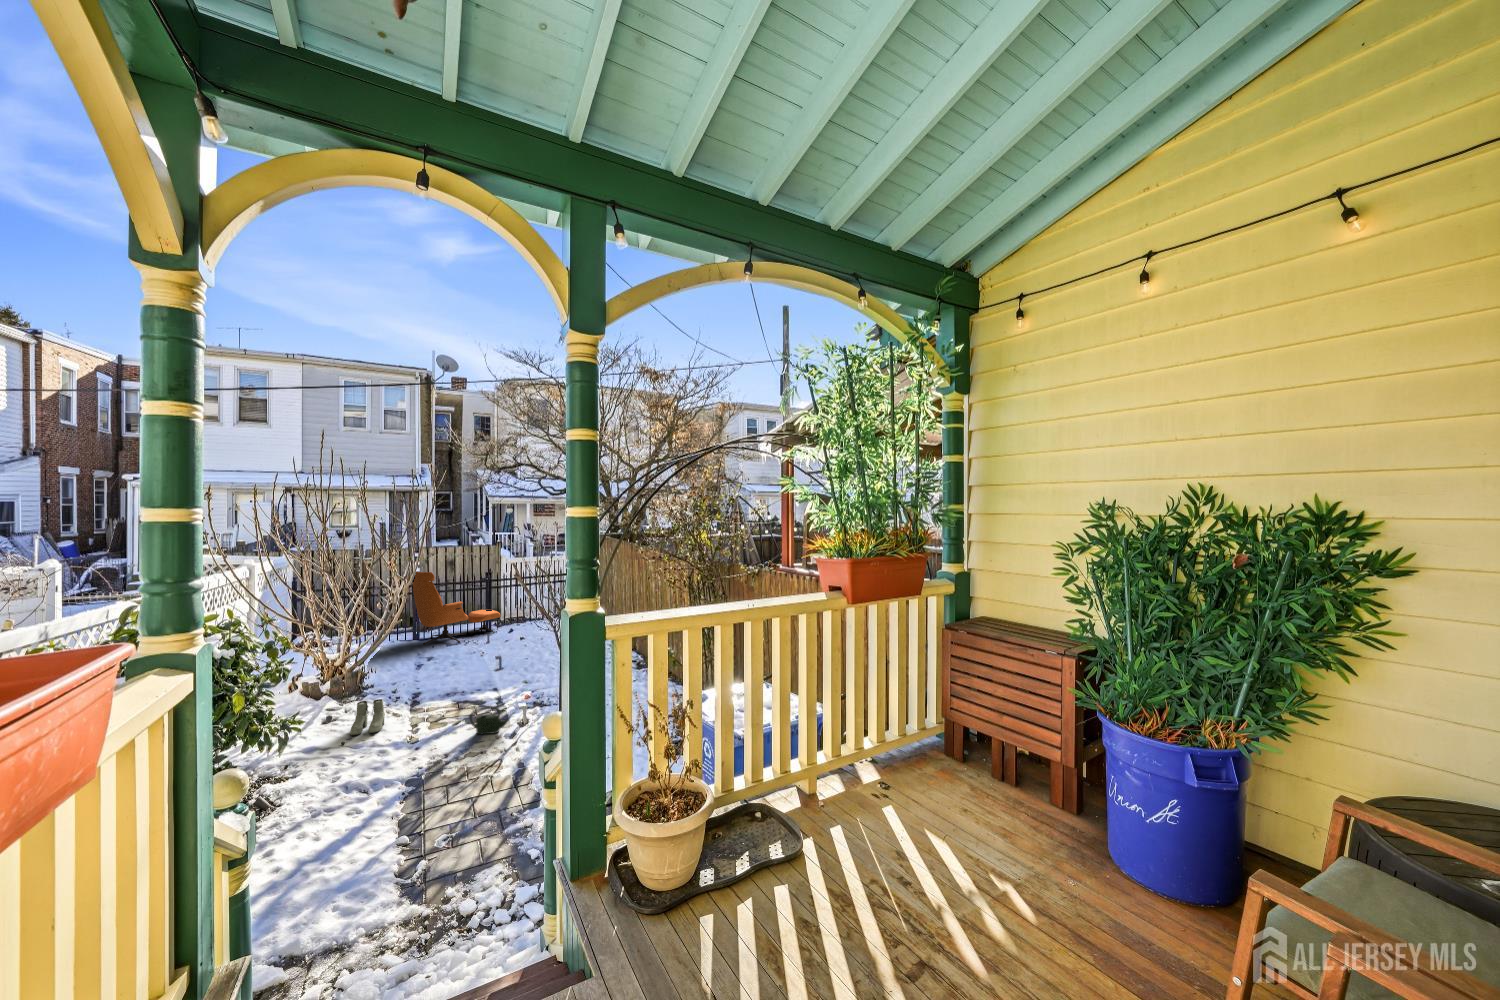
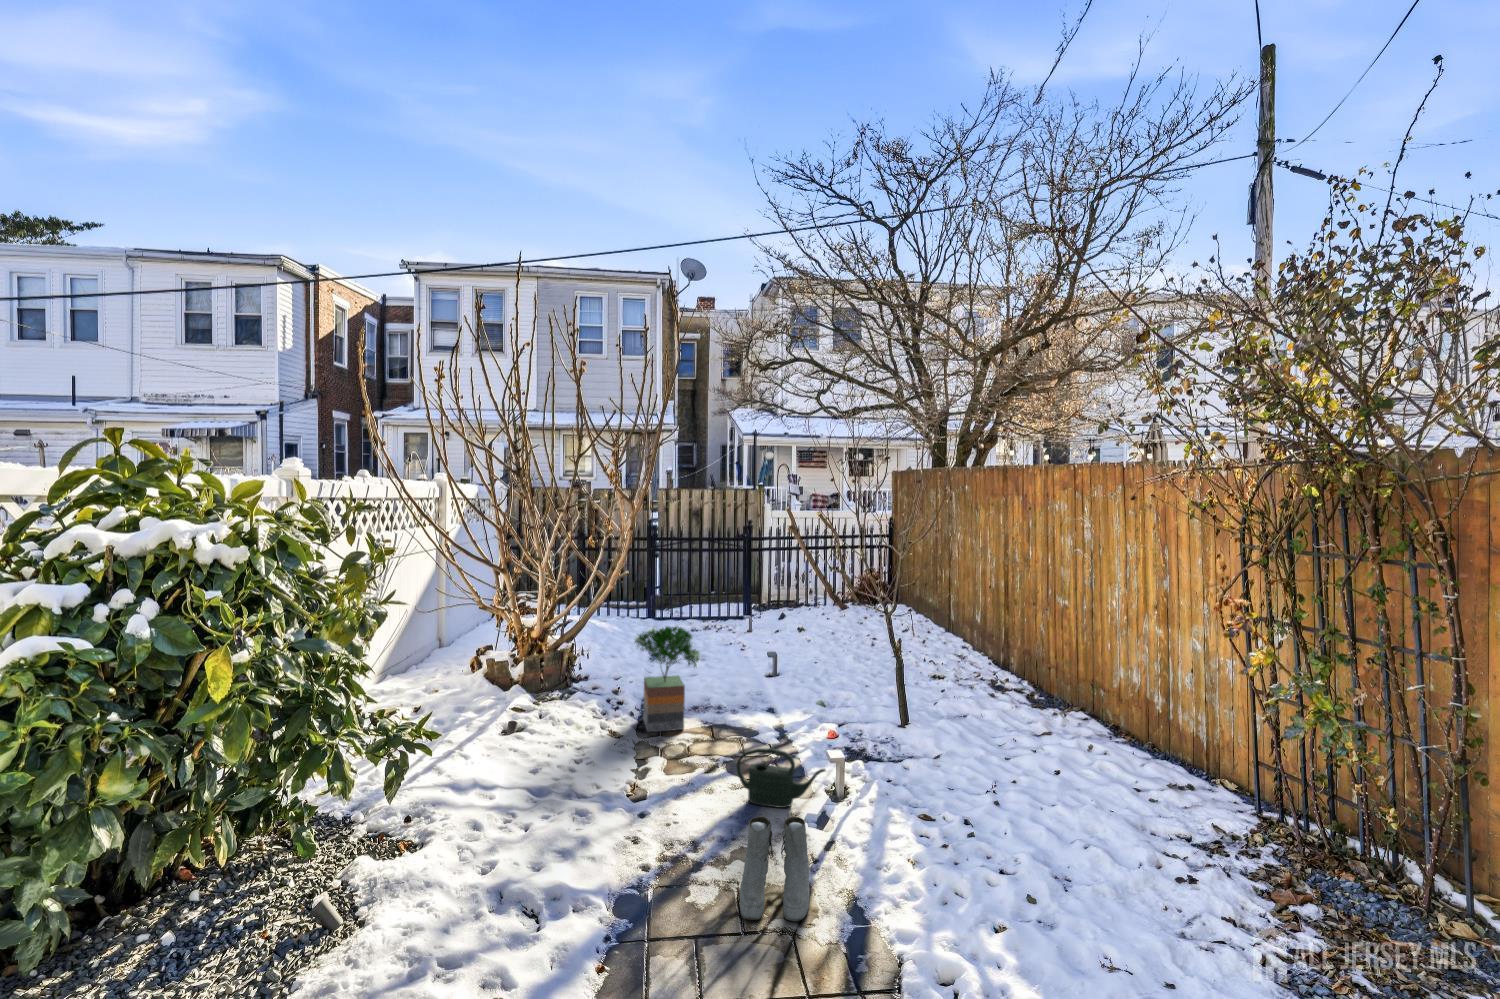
lounge chair: present [413,572,500,645] -> none [644,515,762,628]
potted tree: none [407,649,452,711] -> present [635,627,700,732]
boots: present [350,699,385,735] -> present [740,816,809,921]

